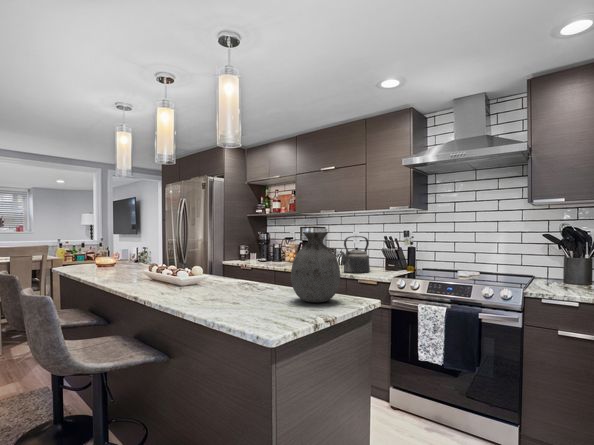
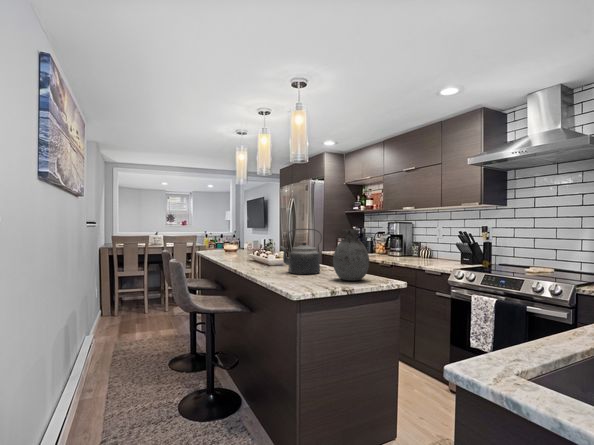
kettle: present [340,236,370,273] -> present [281,229,322,274]

